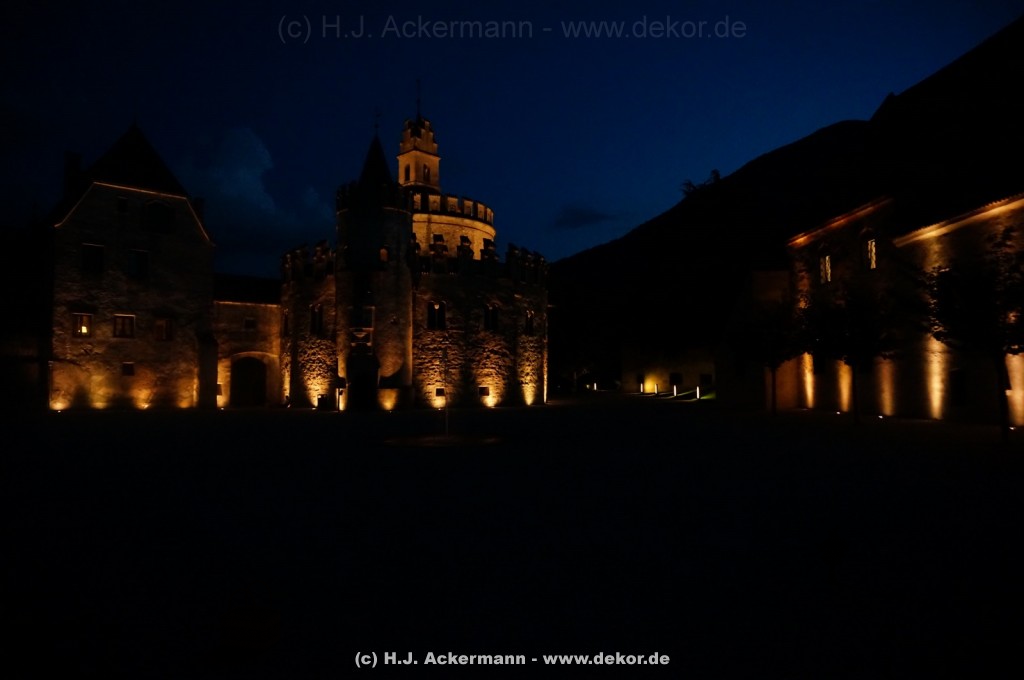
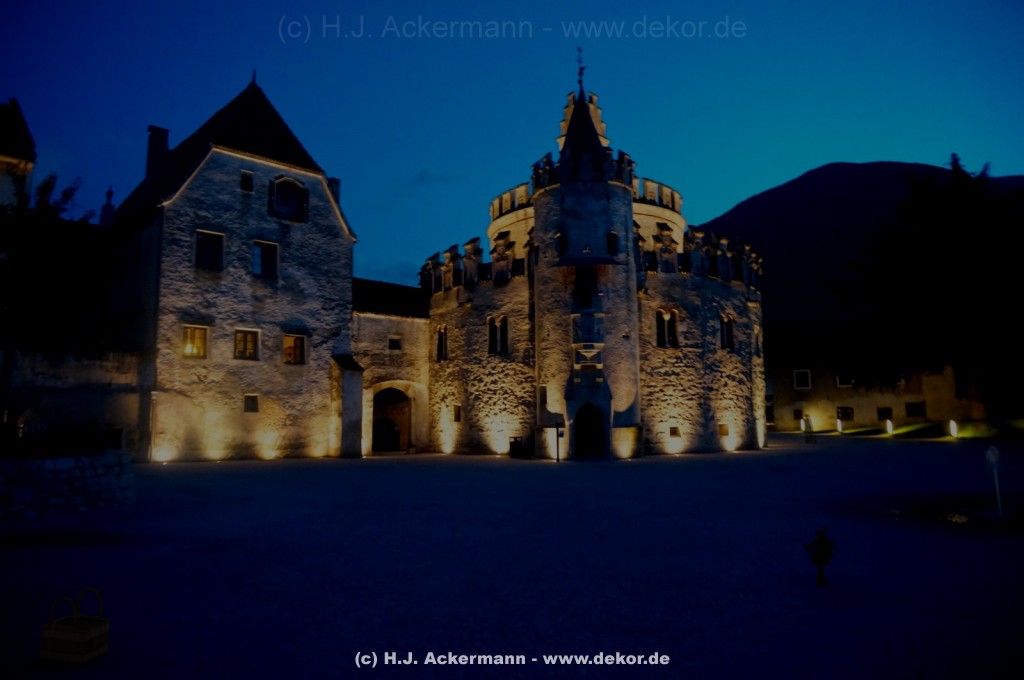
basket: present [219,580,281,651] -> present [40,587,111,664]

